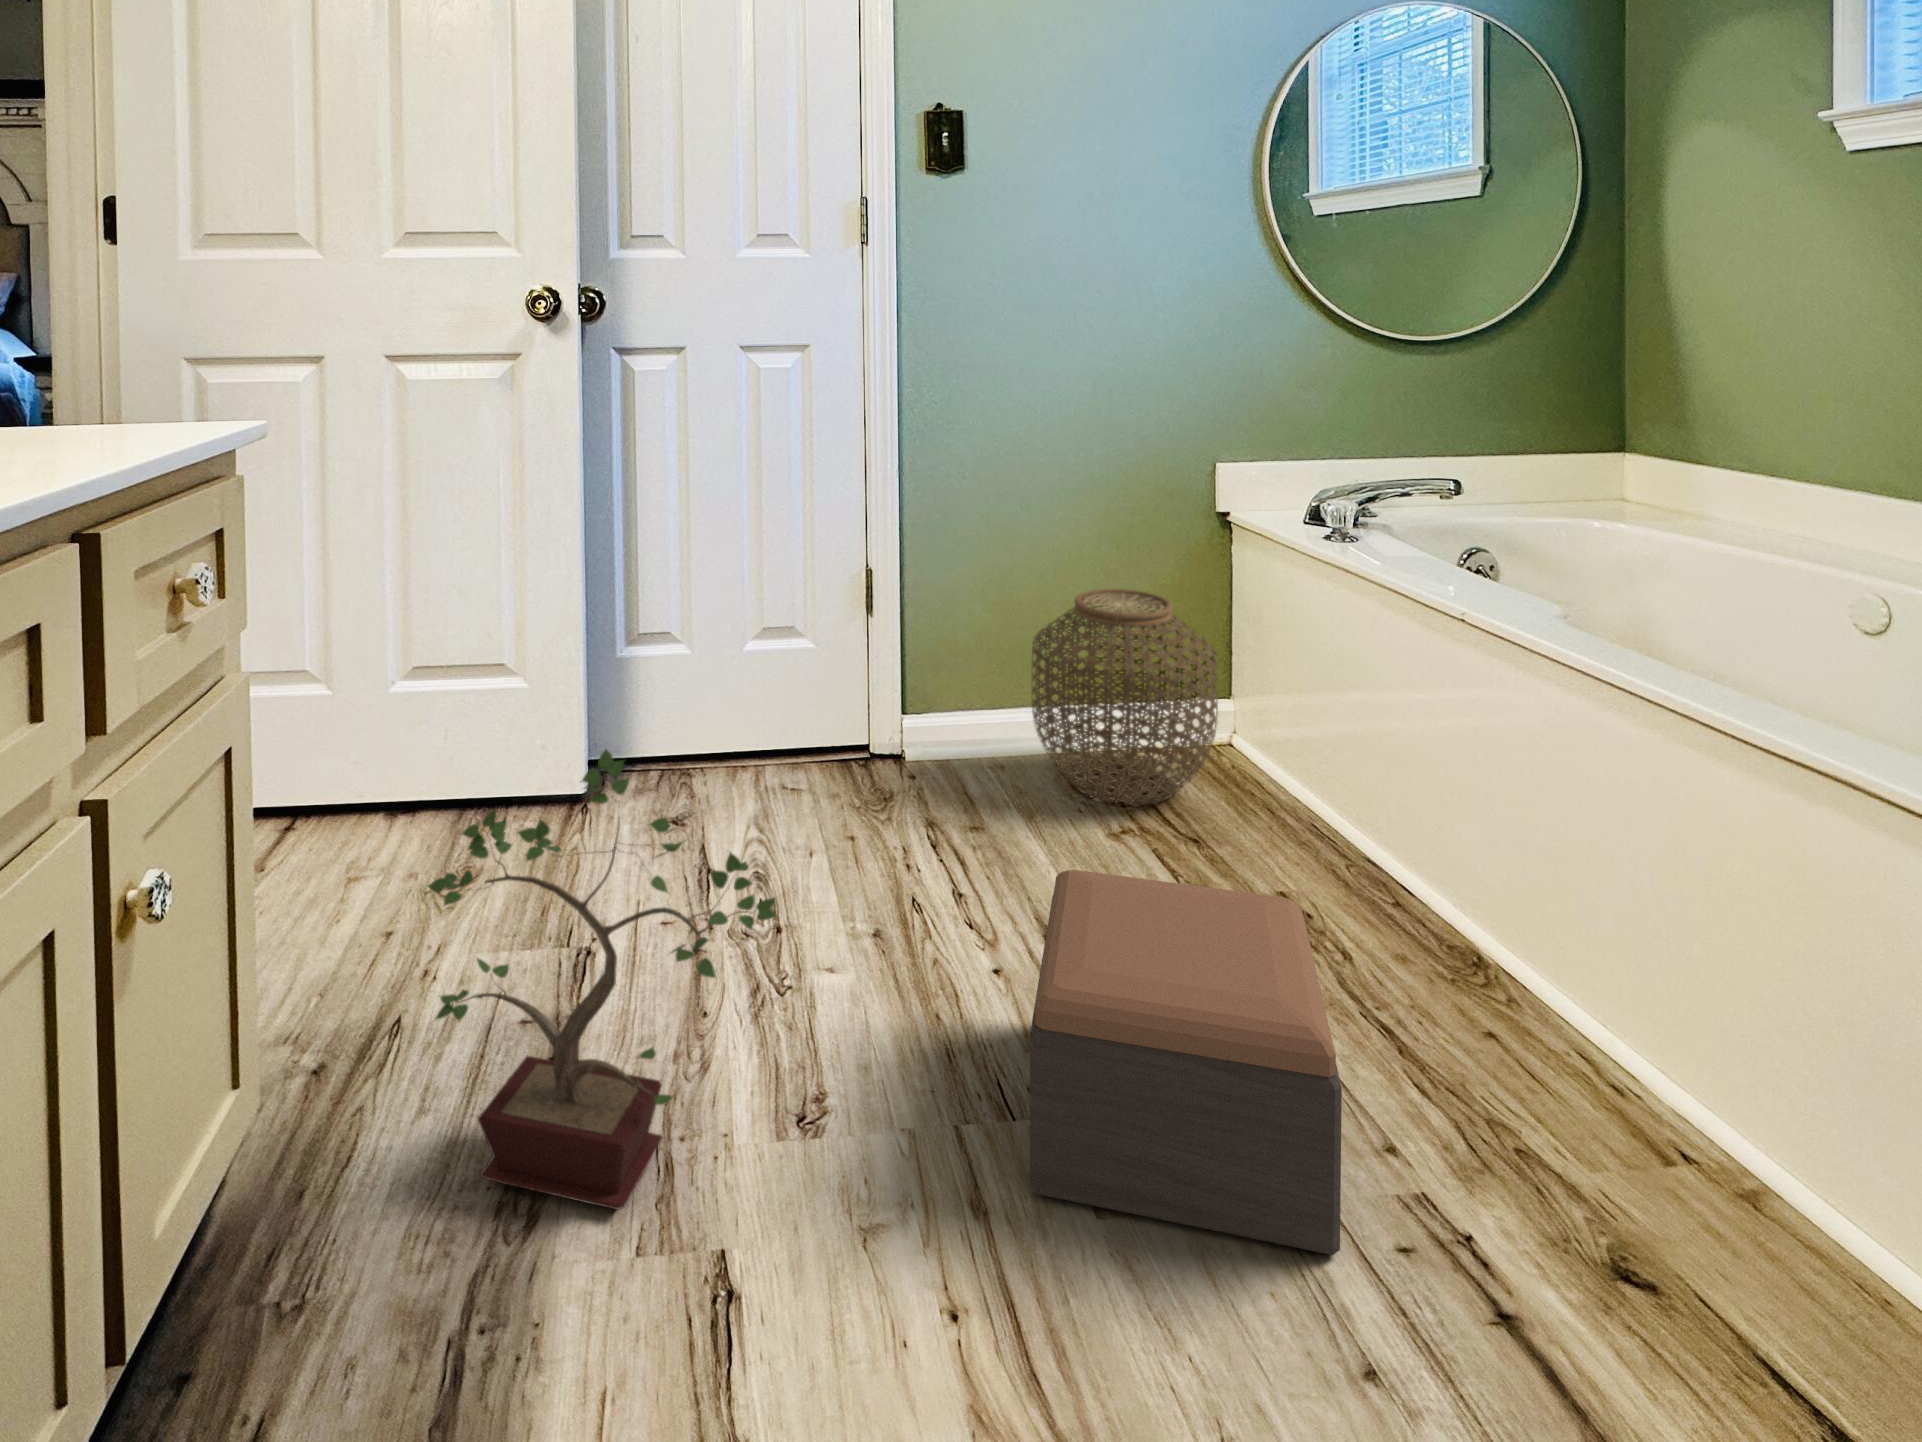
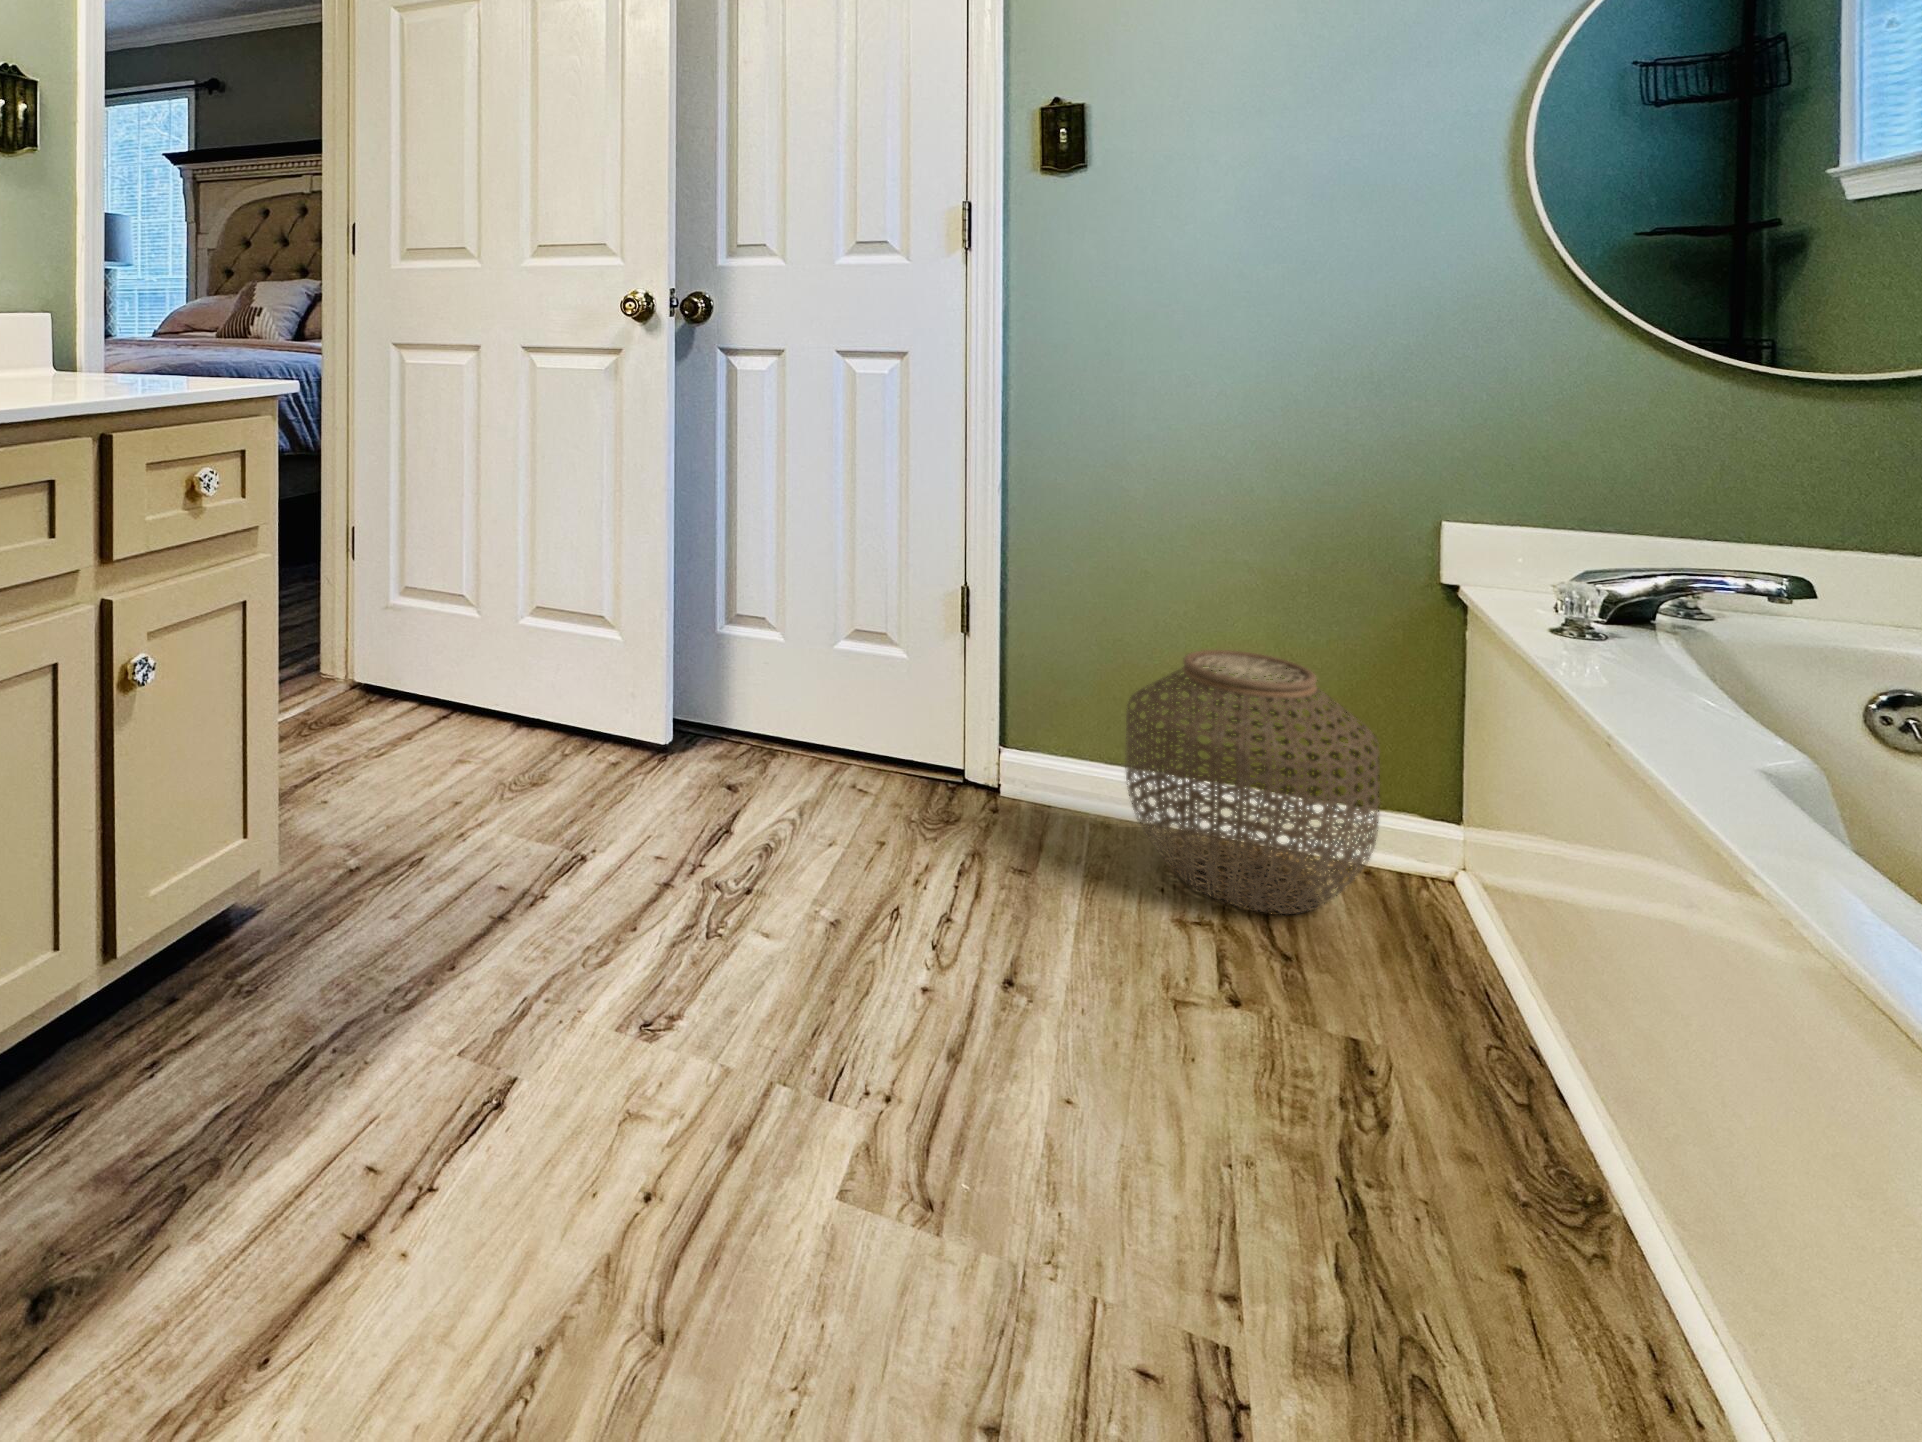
potted plant: present [428,749,776,1210] -> none [377,655,580,1022]
footstool: present [1030,870,1342,1255] -> none [792,892,1203,1339]

